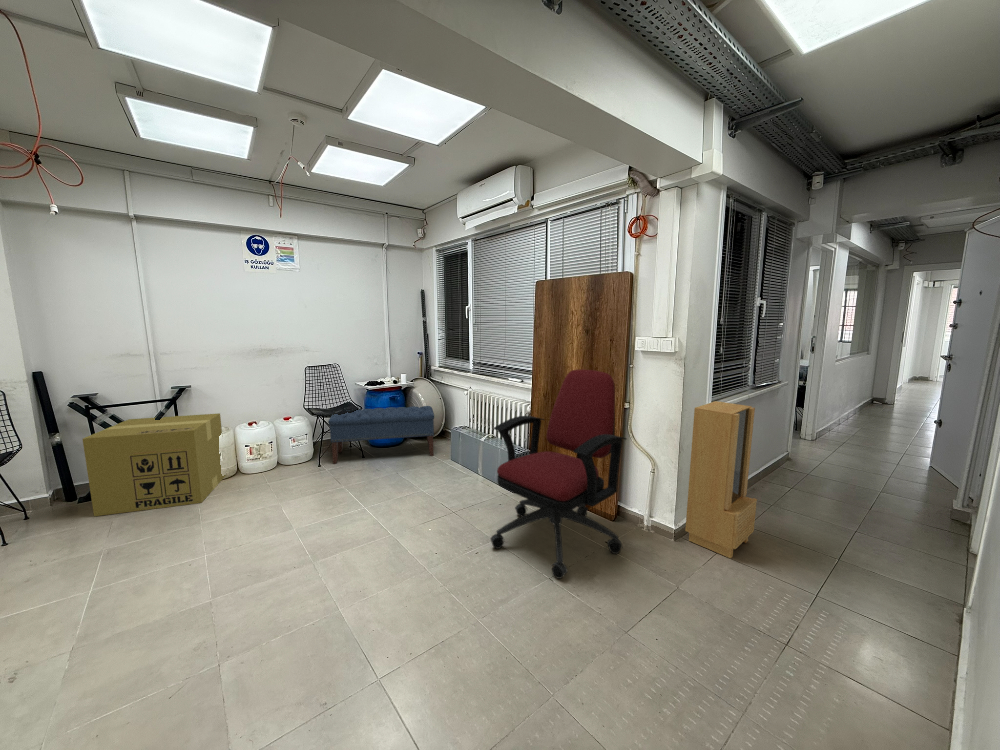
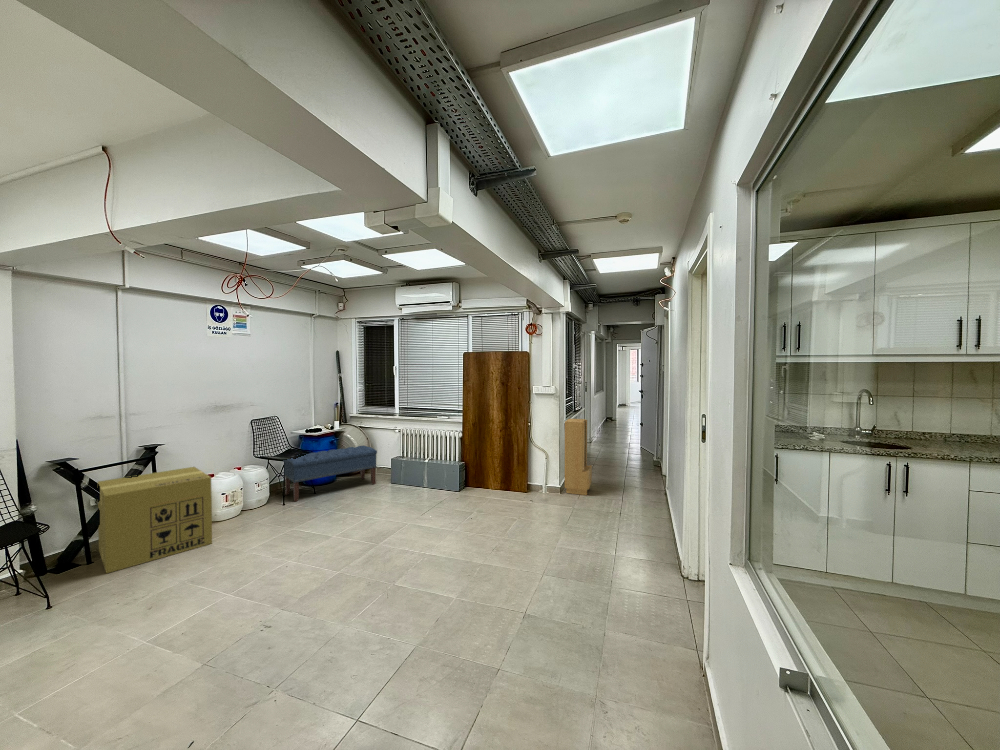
office chair: present [491,369,626,578] -> none [466,406,542,517]

